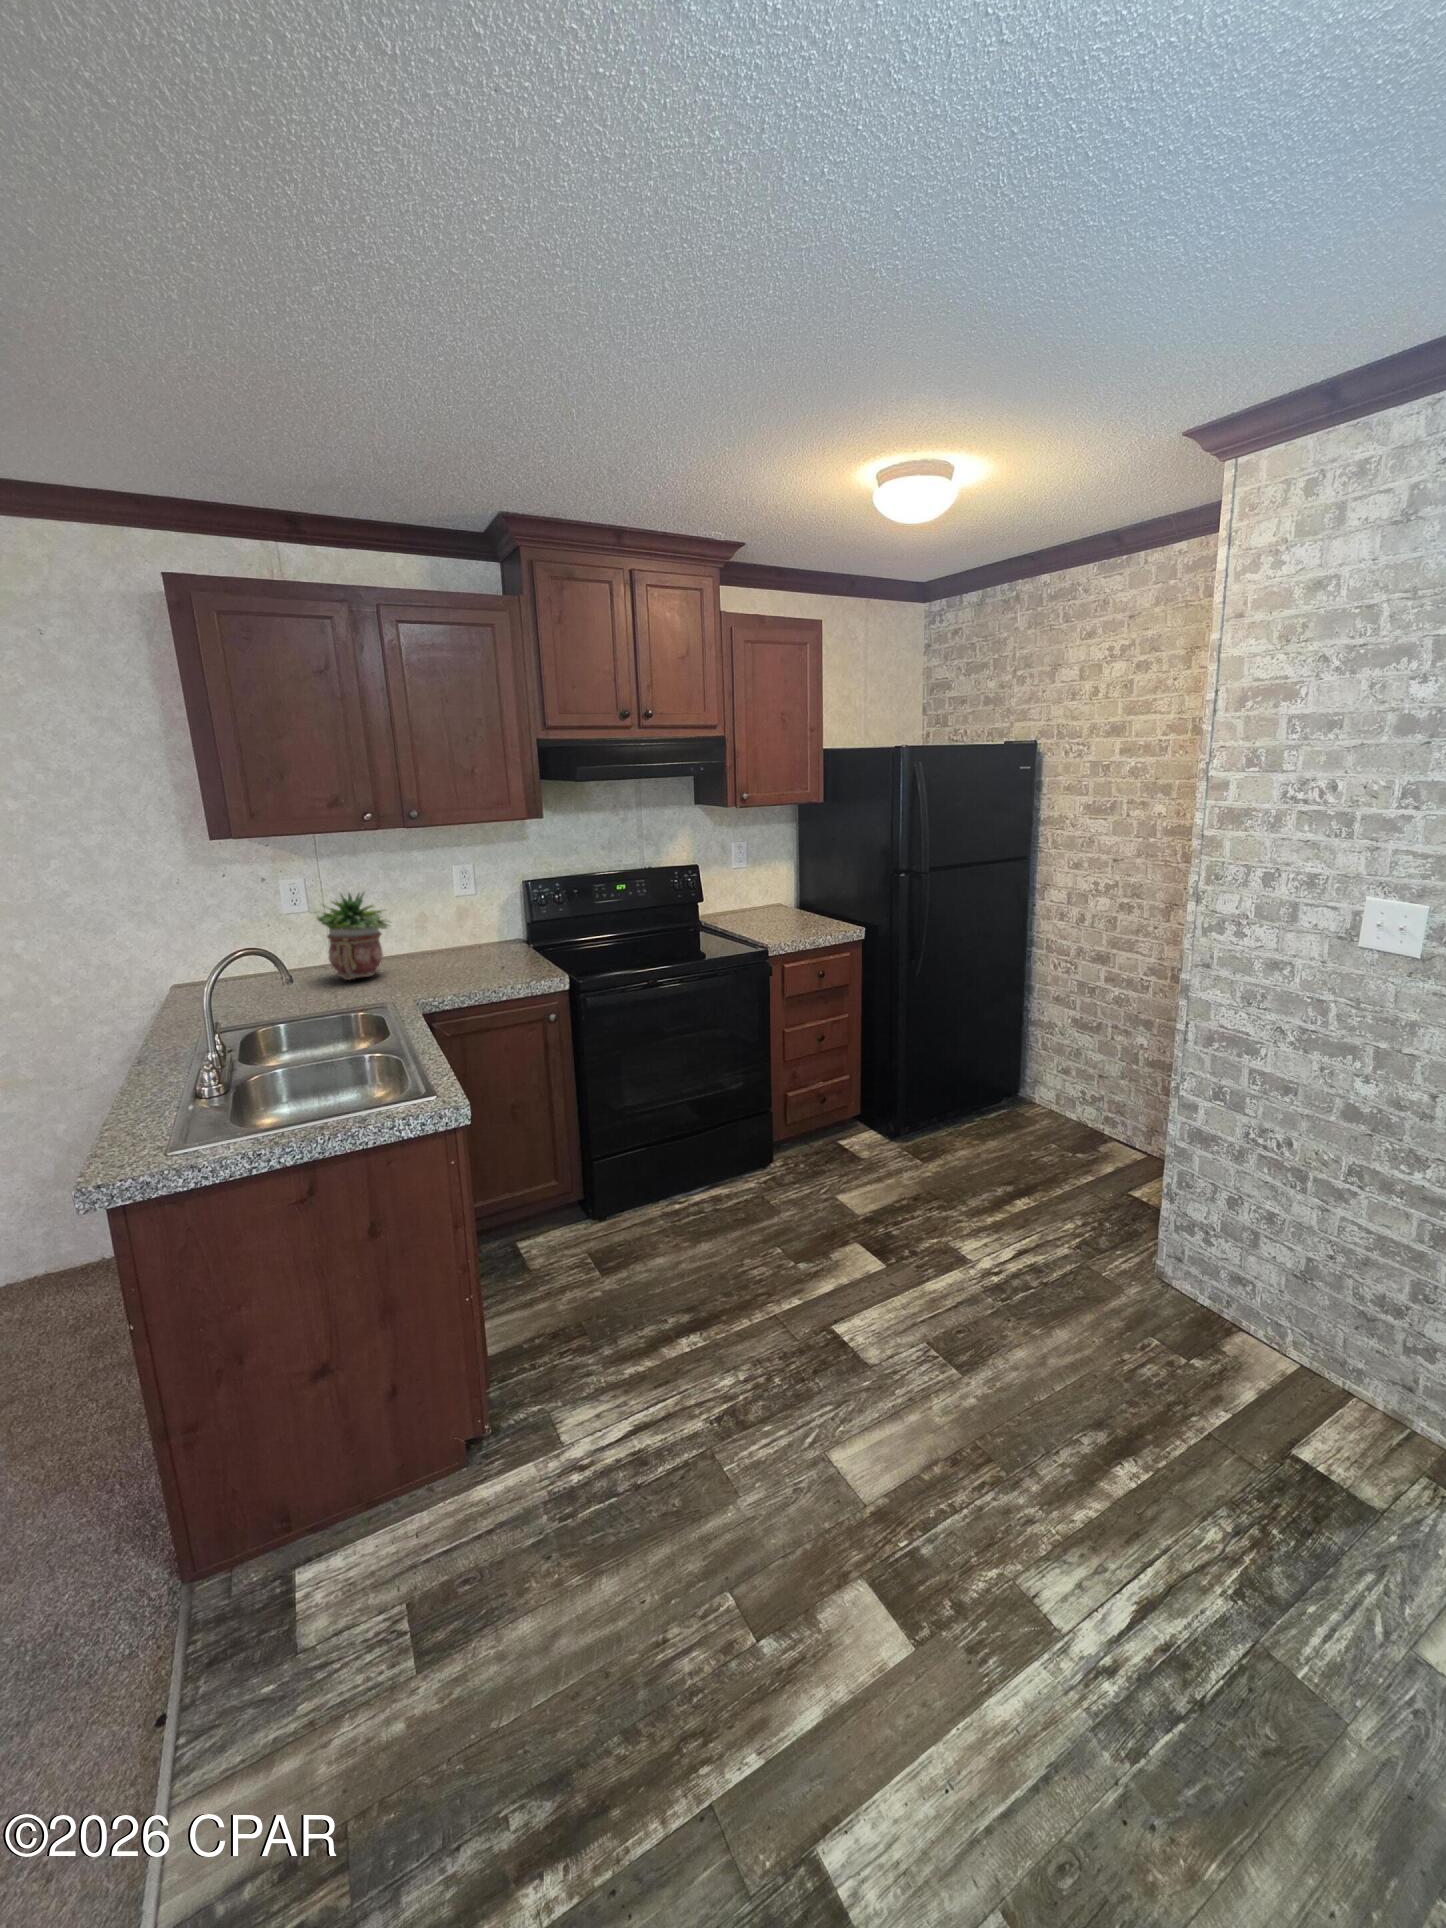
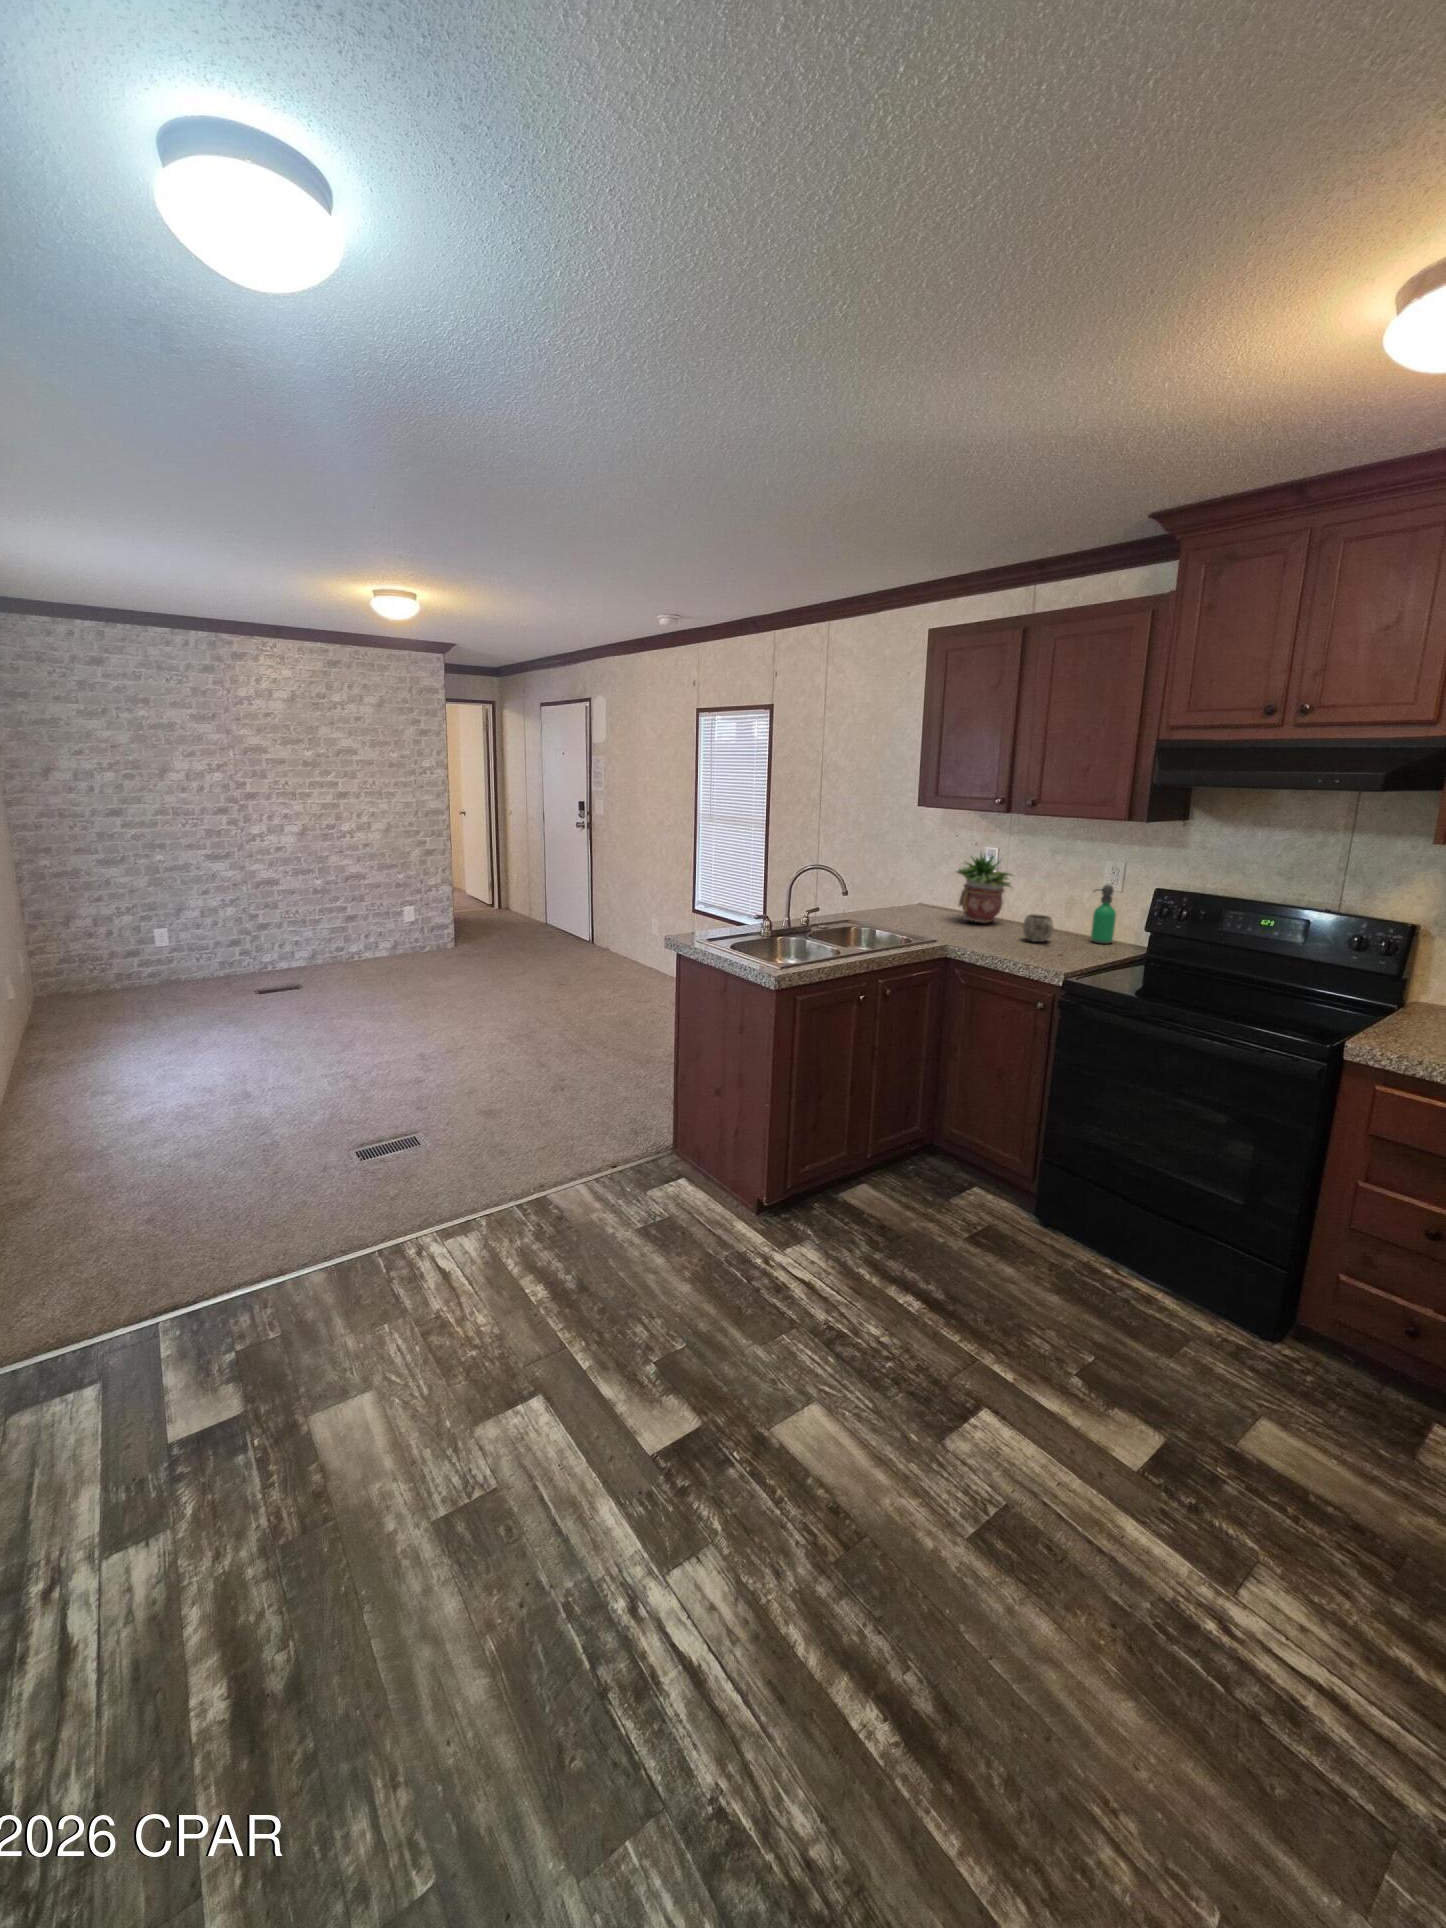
soap dispenser: none [486,896,510,955] -> present [1091,885,1116,944]
mug: none [449,941,490,972] -> present [1023,914,1054,942]

